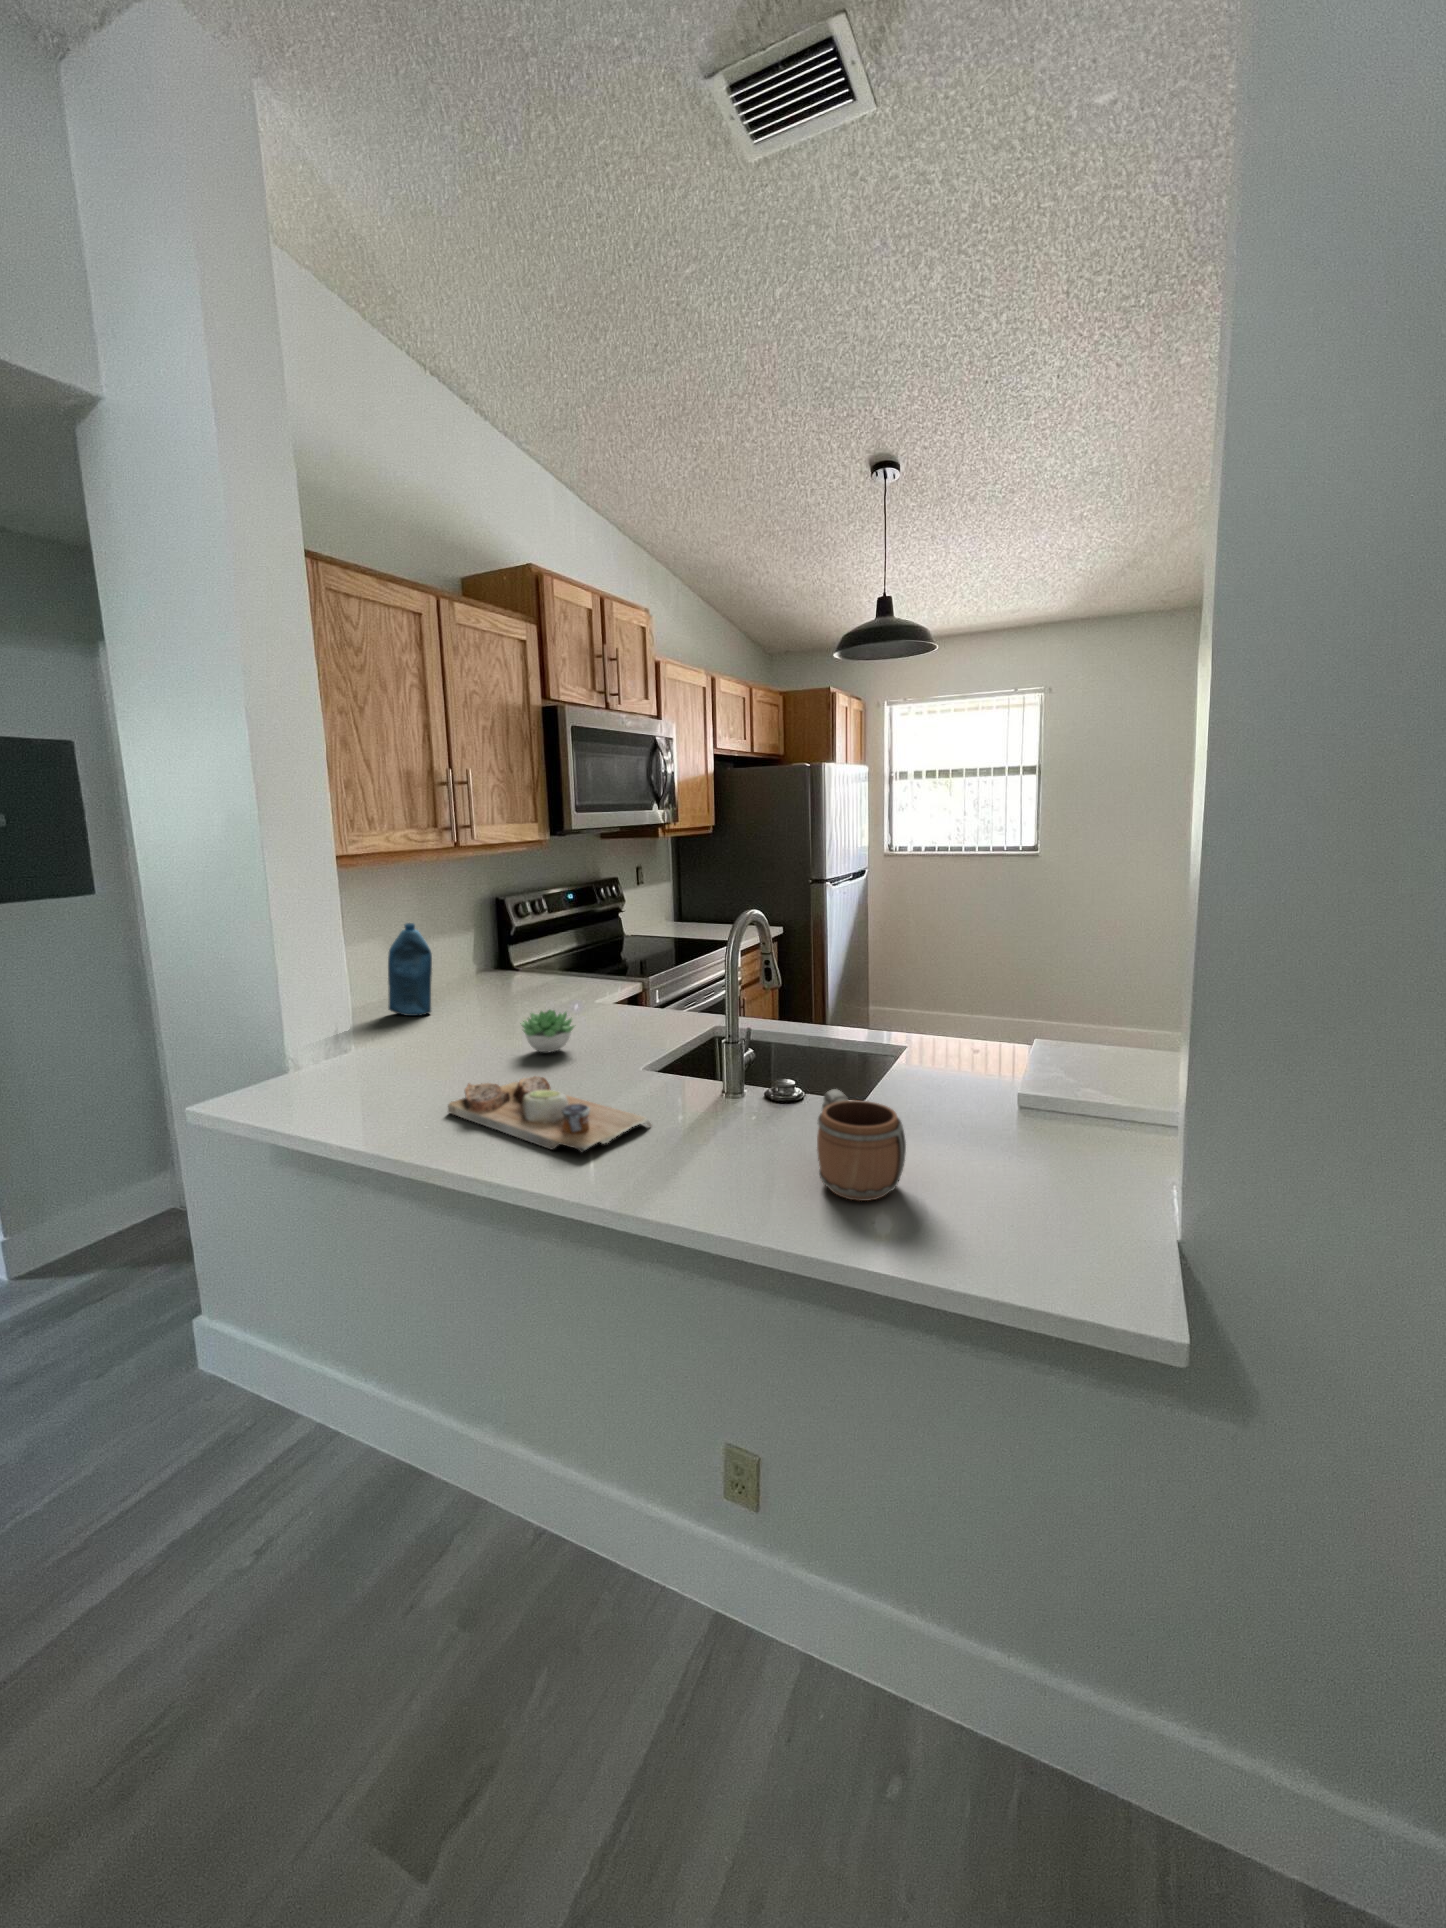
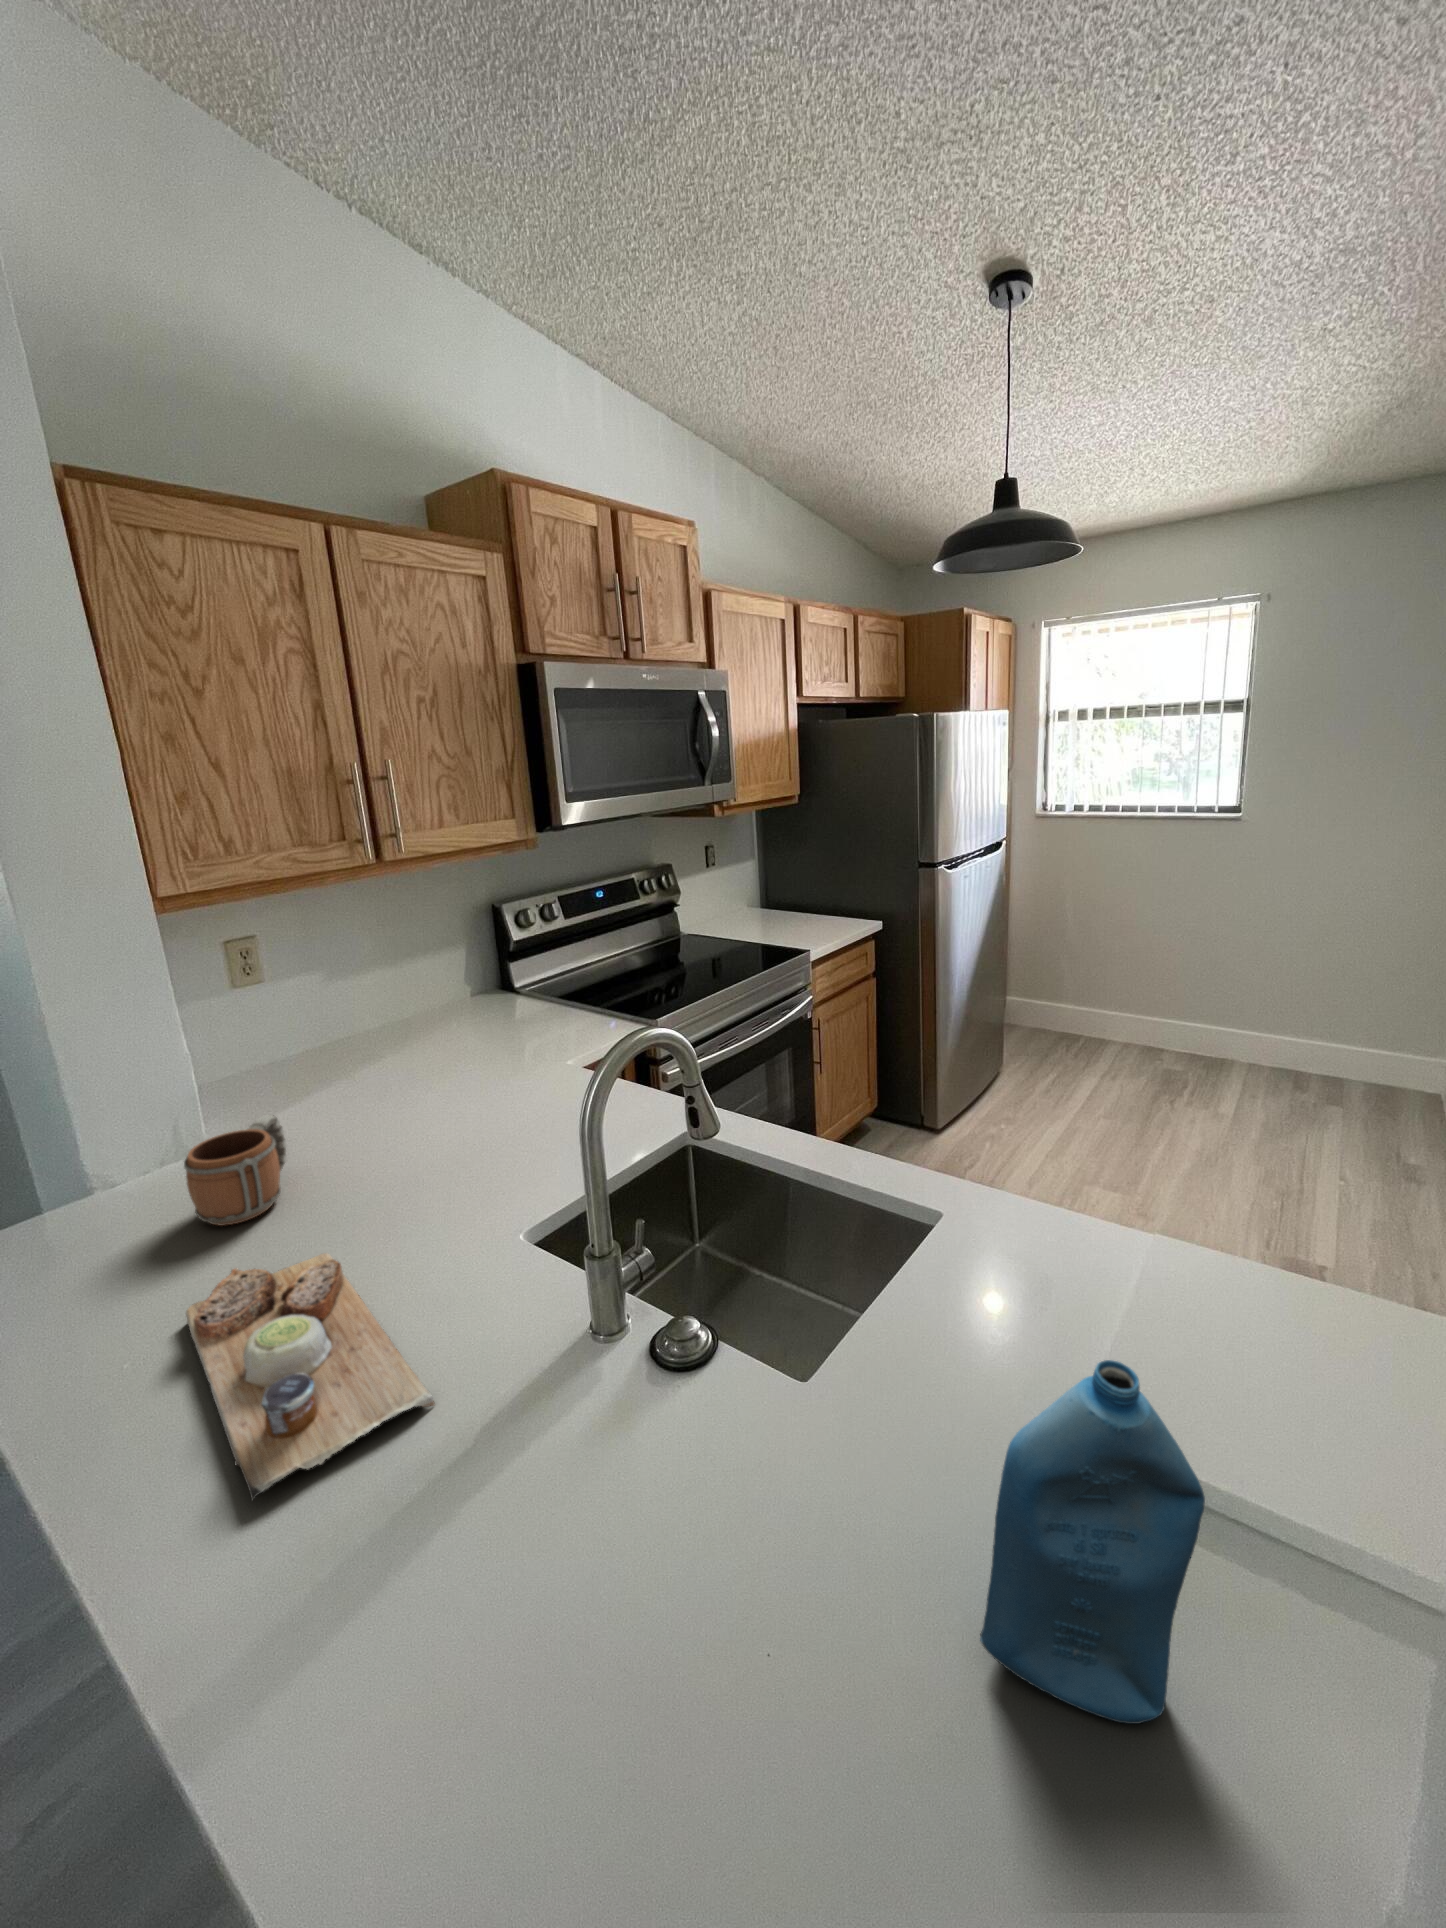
bottle: present [388,923,432,1016] -> present [980,1360,1205,1724]
succulent plant: present [520,1010,576,1052] -> none [386,1108,472,1175]
mug: present [817,1089,906,1201] -> present [184,1115,287,1226]

